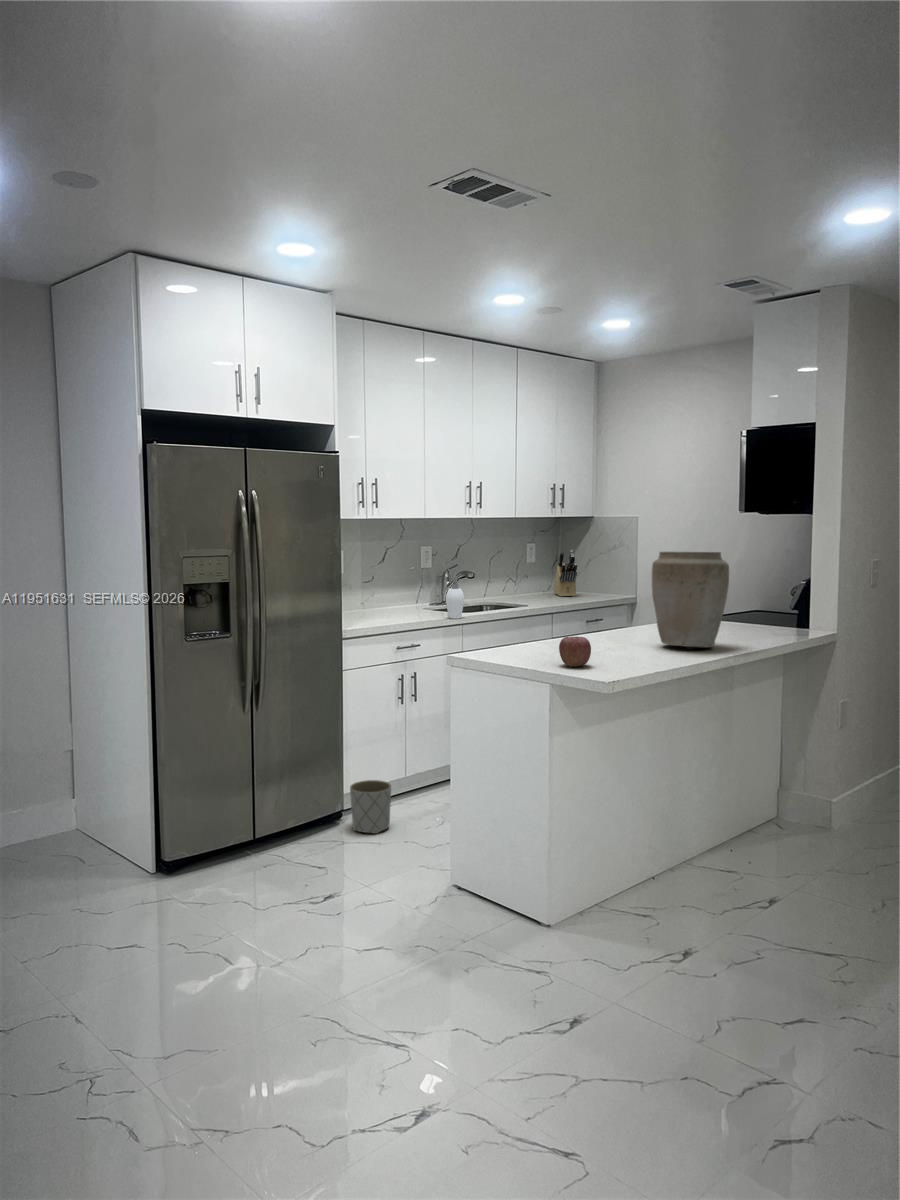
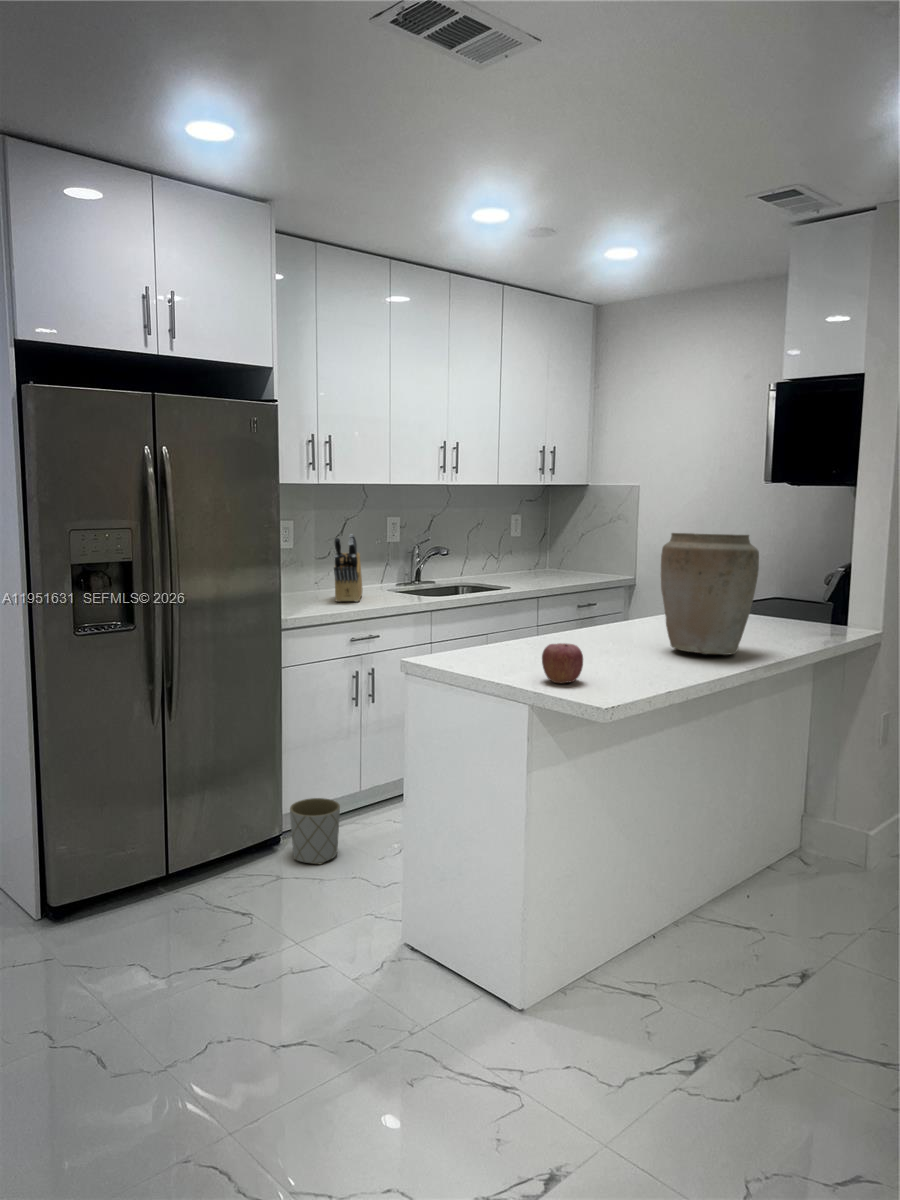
knife block: present [554,550,577,596] -> present [334,534,363,602]
soap dispenser: present [446,576,464,619] -> none [413,554,442,604]

